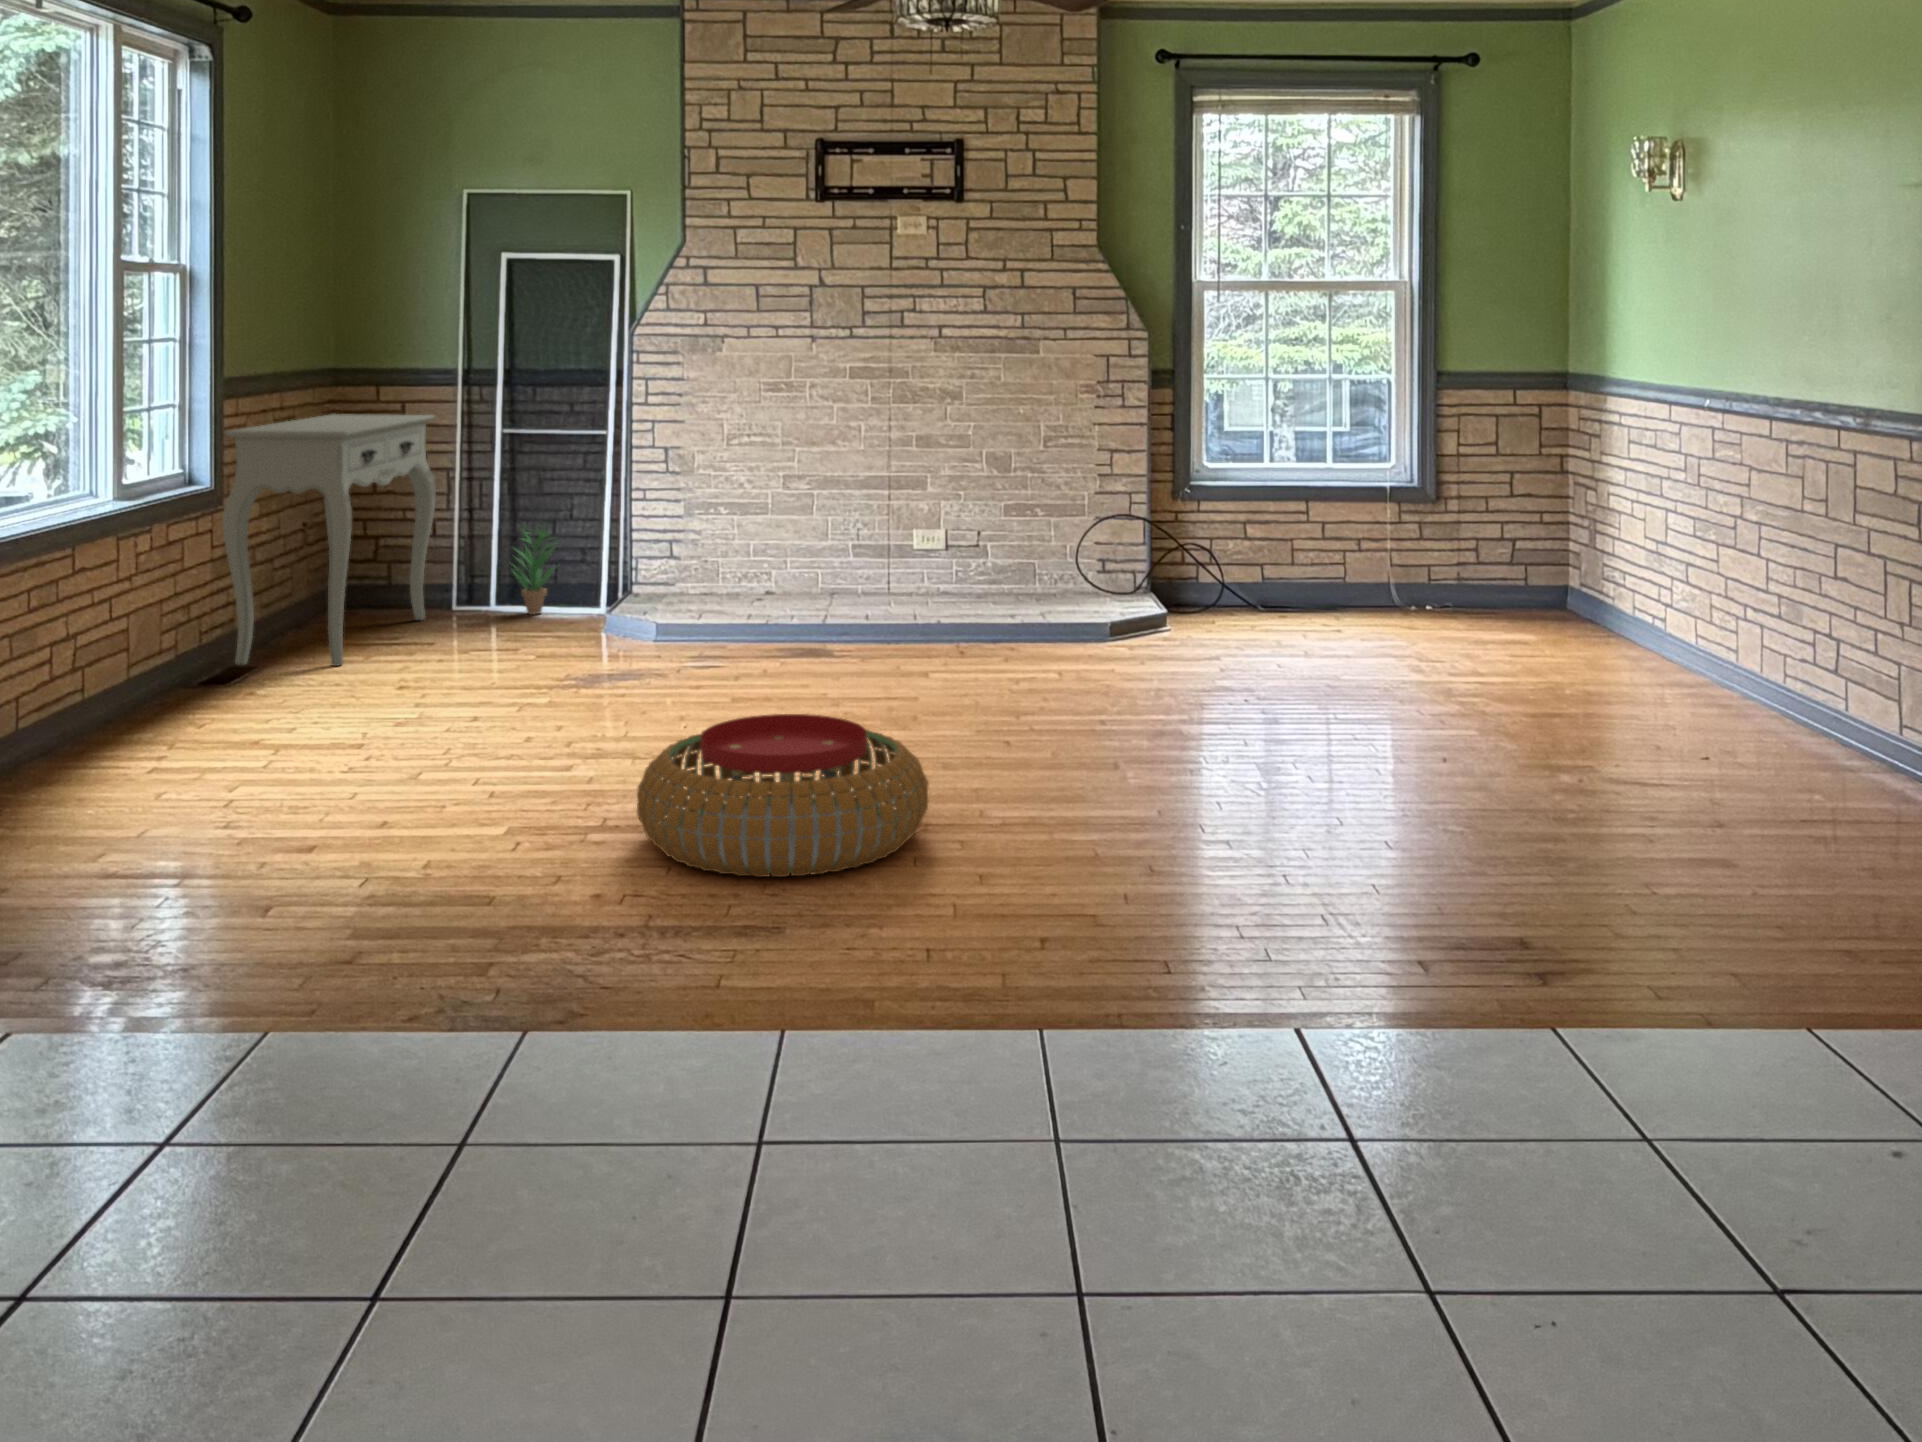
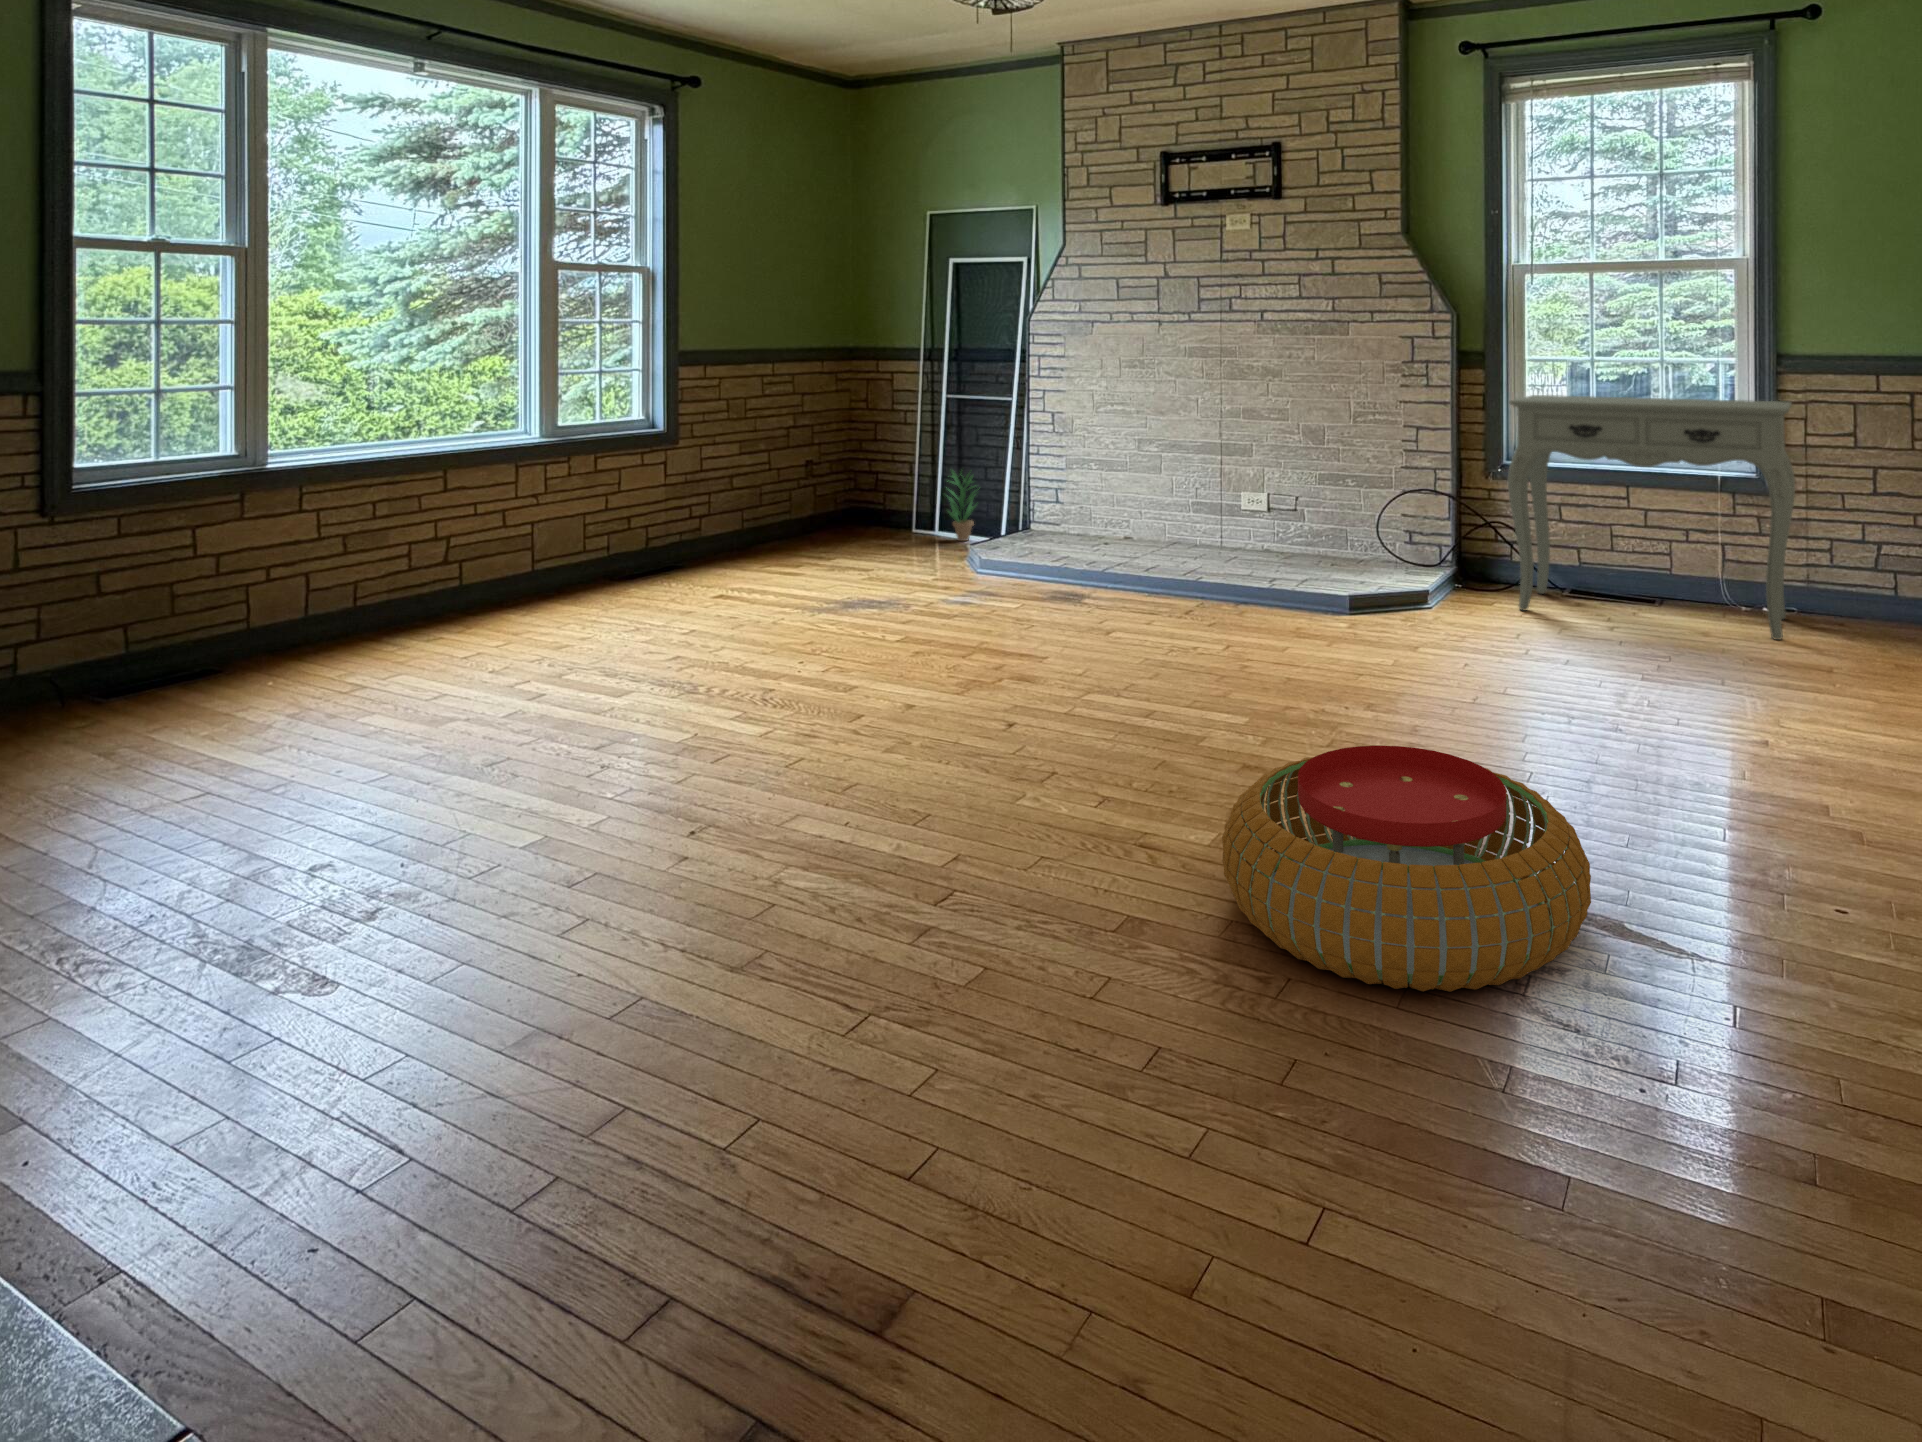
console table: present [223,414,436,666] -> present [1508,395,1795,640]
pouf: present [637,714,928,877] -> present [1222,745,1591,992]

